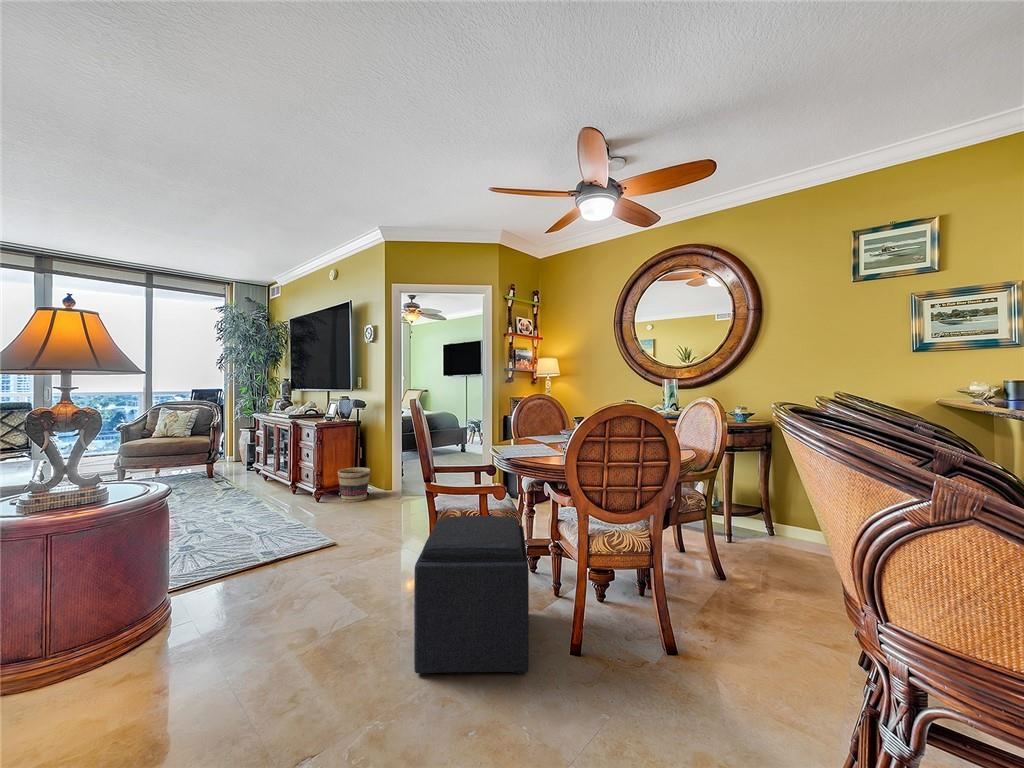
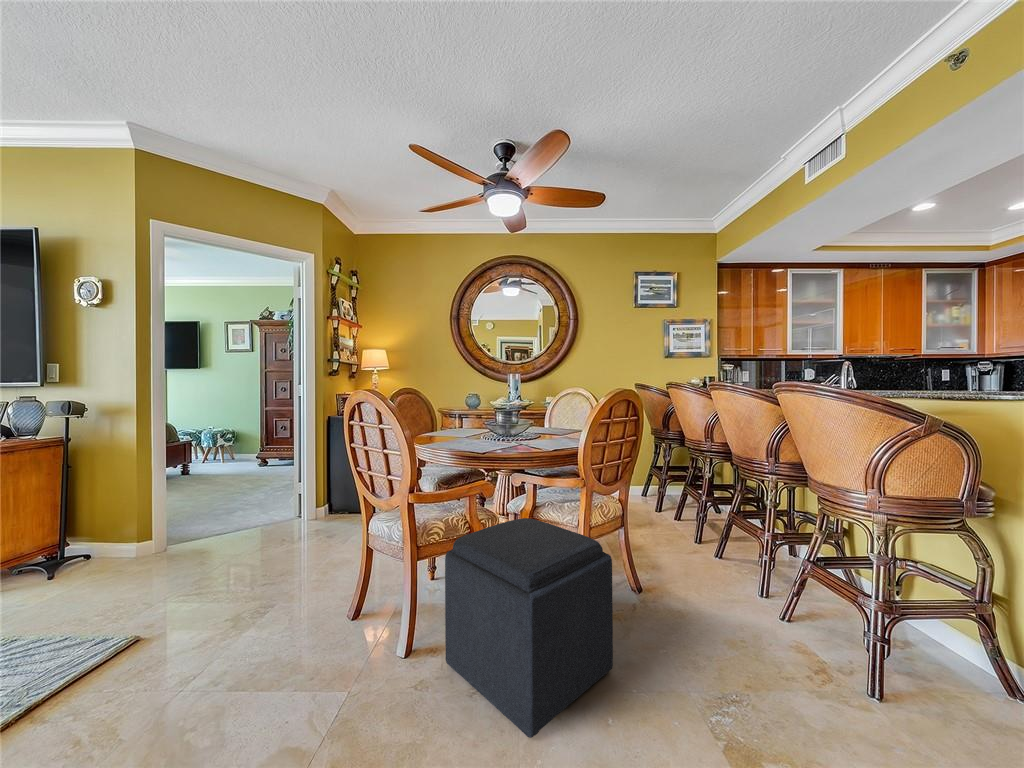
basket: present [338,467,370,502] -> none [32,514,111,581]

